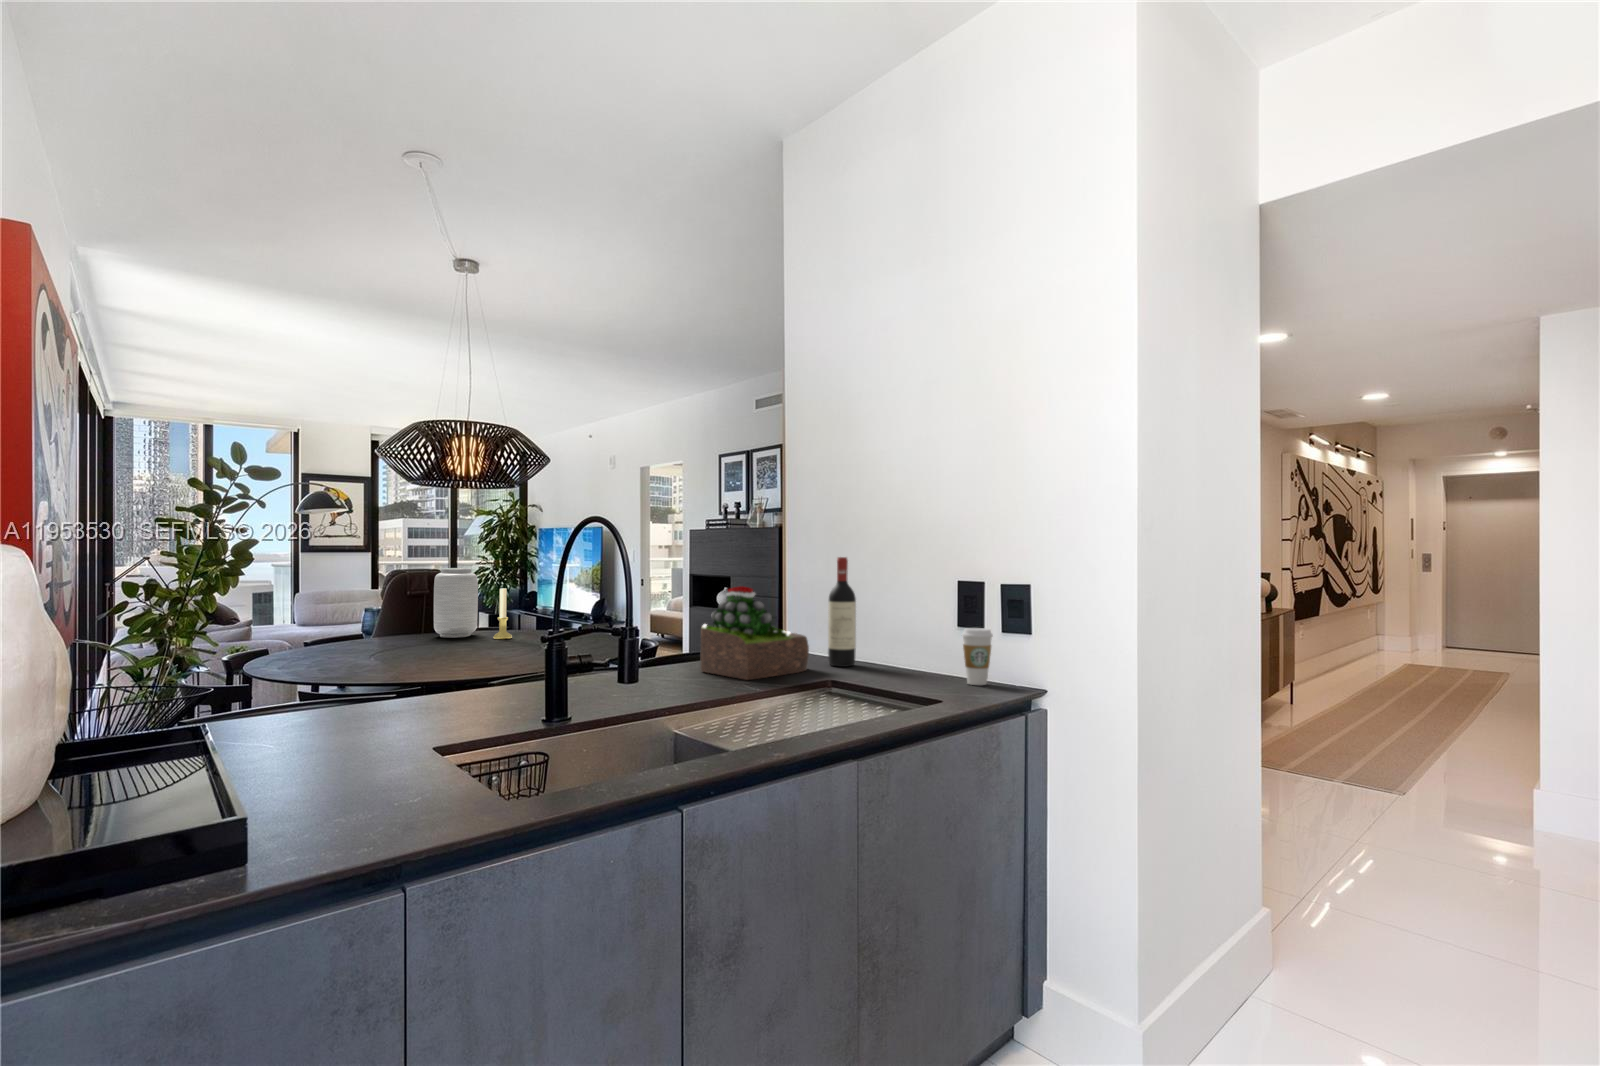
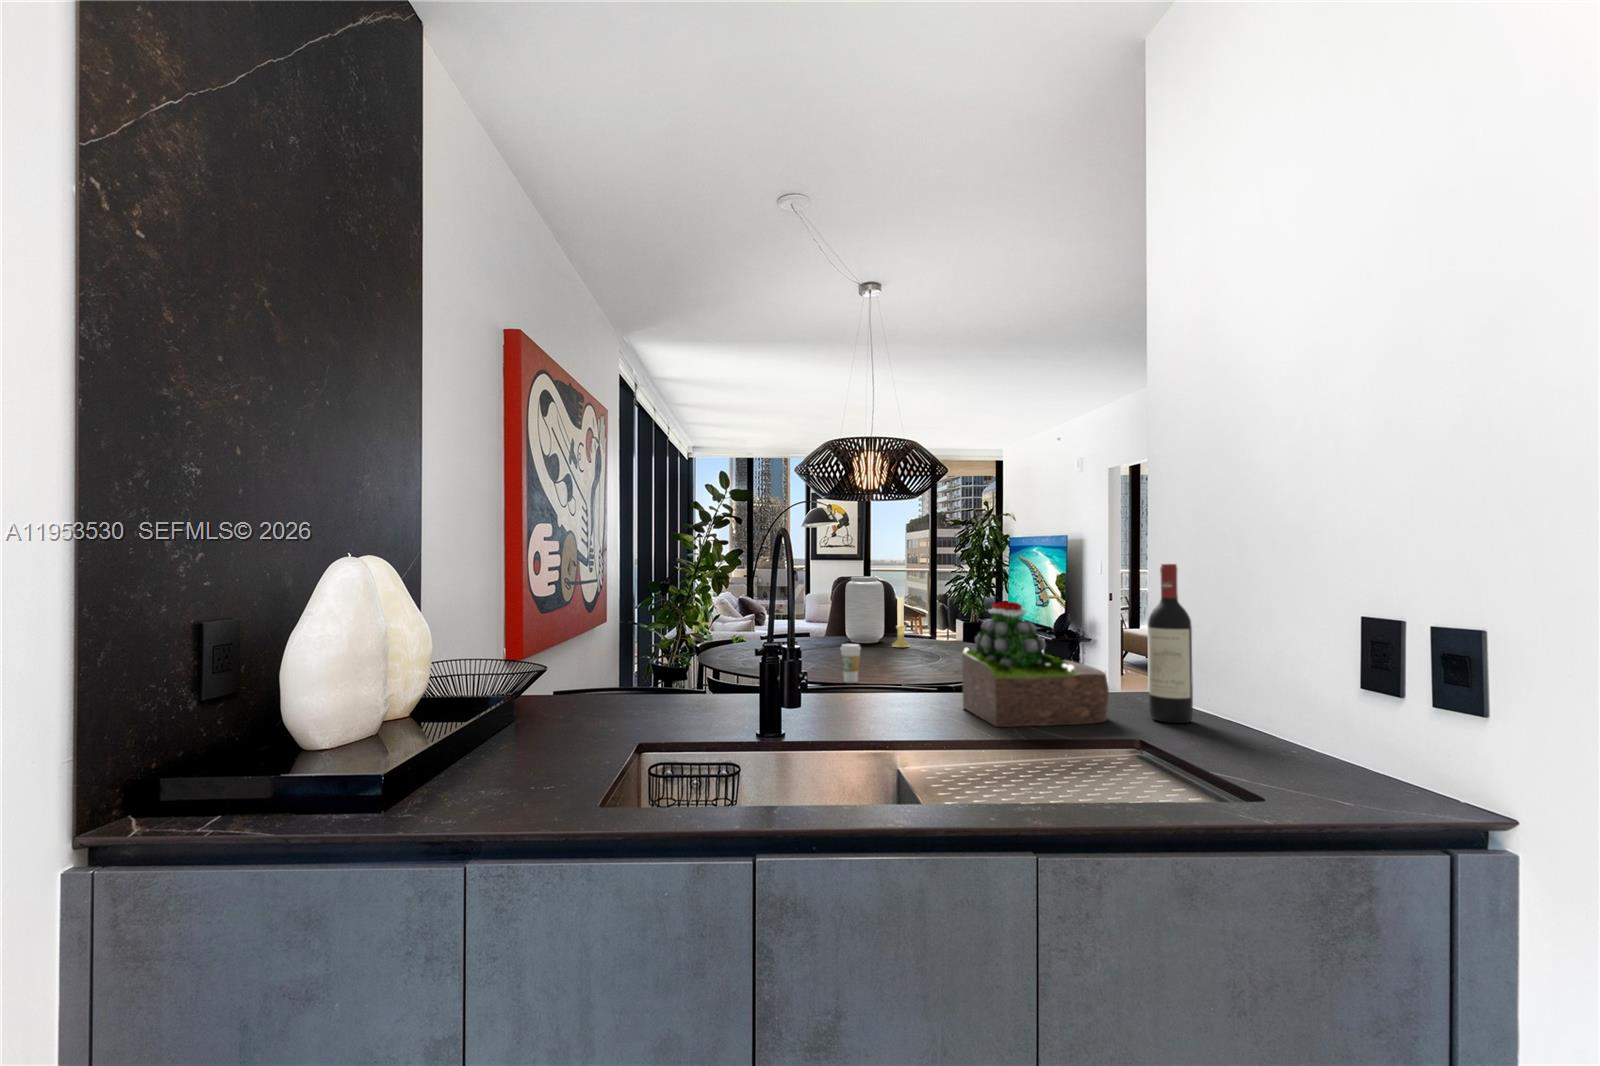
coffee cup: present [962,628,993,685] -> present [841,644,861,683]

